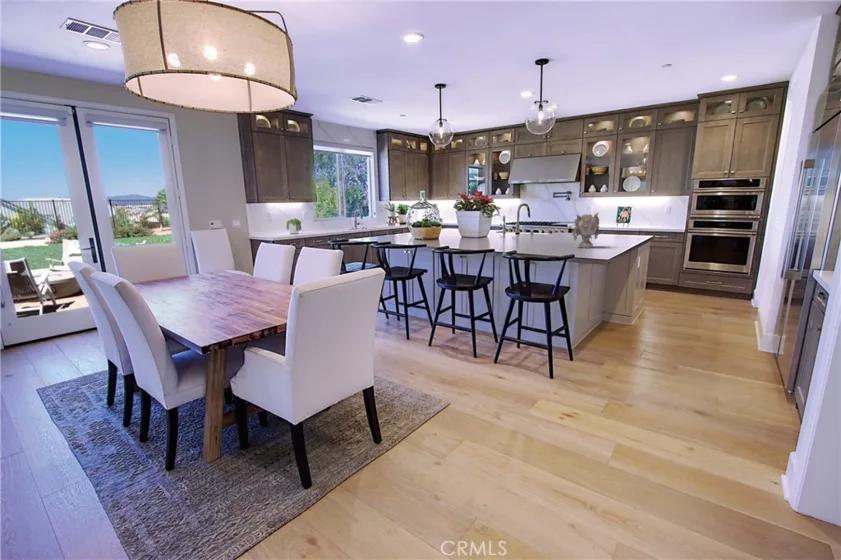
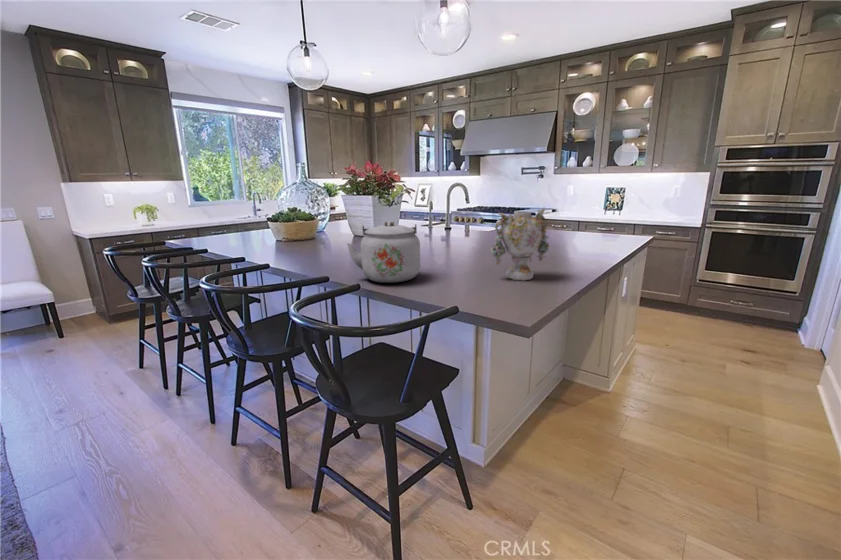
kettle: none [501,219,537,249] -> present [347,221,420,283]

